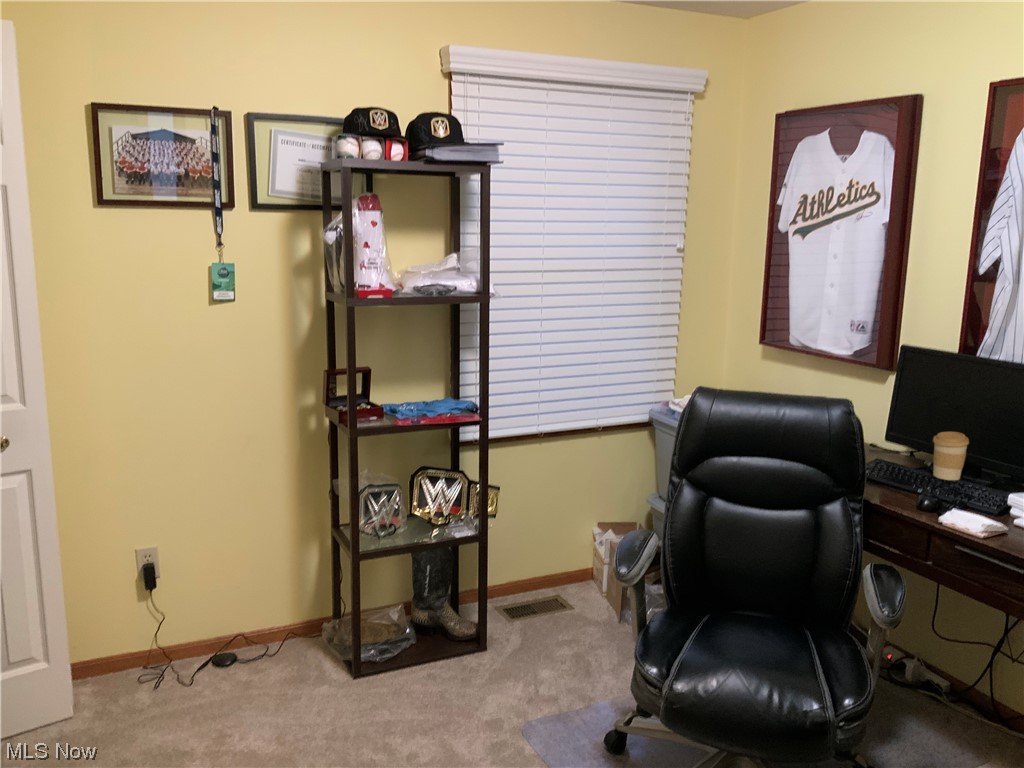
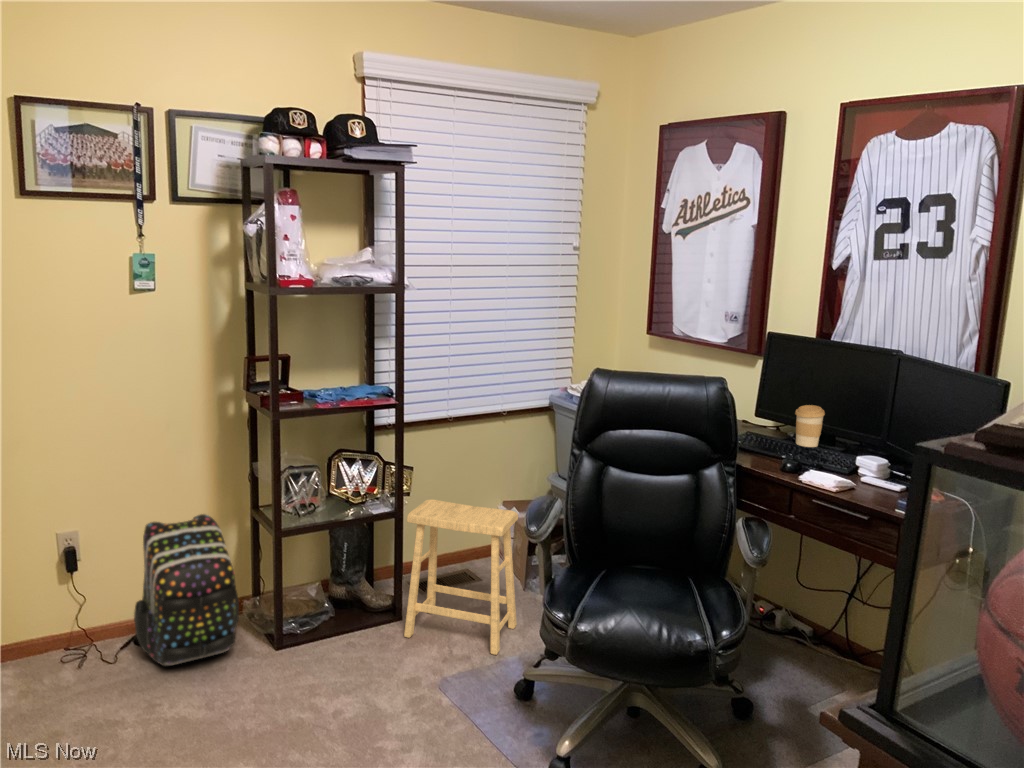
footstool: none [487,524,612,697] -> present [404,499,518,655]
backpack: none [210,534,316,693] -> present [134,514,239,666]

